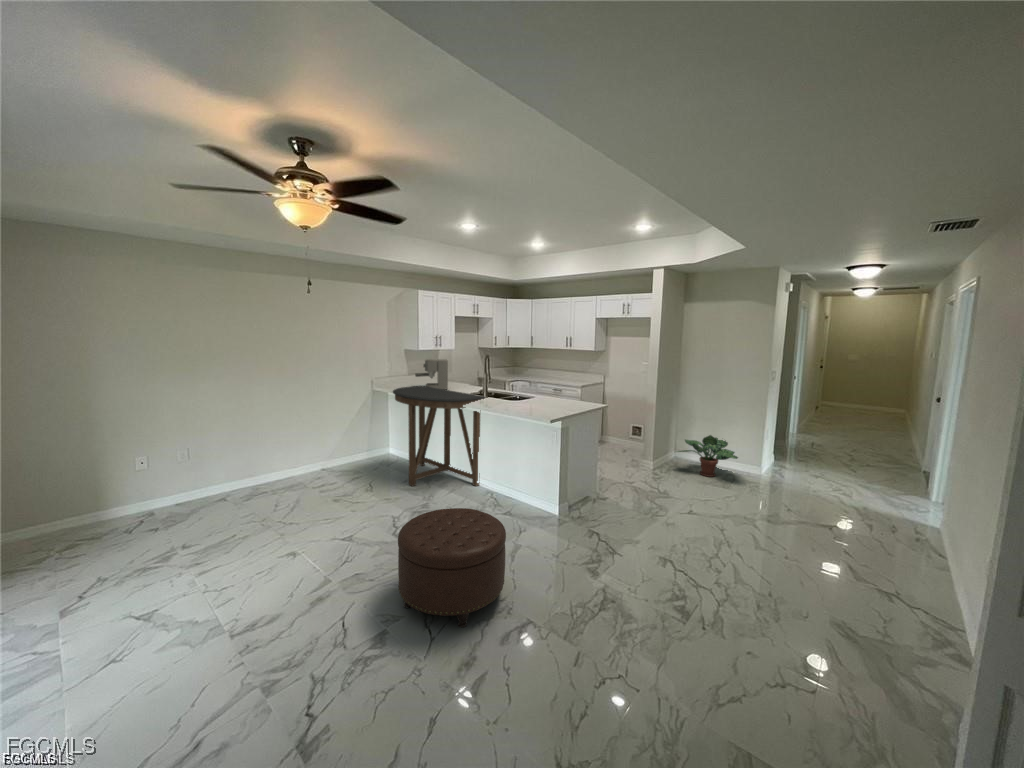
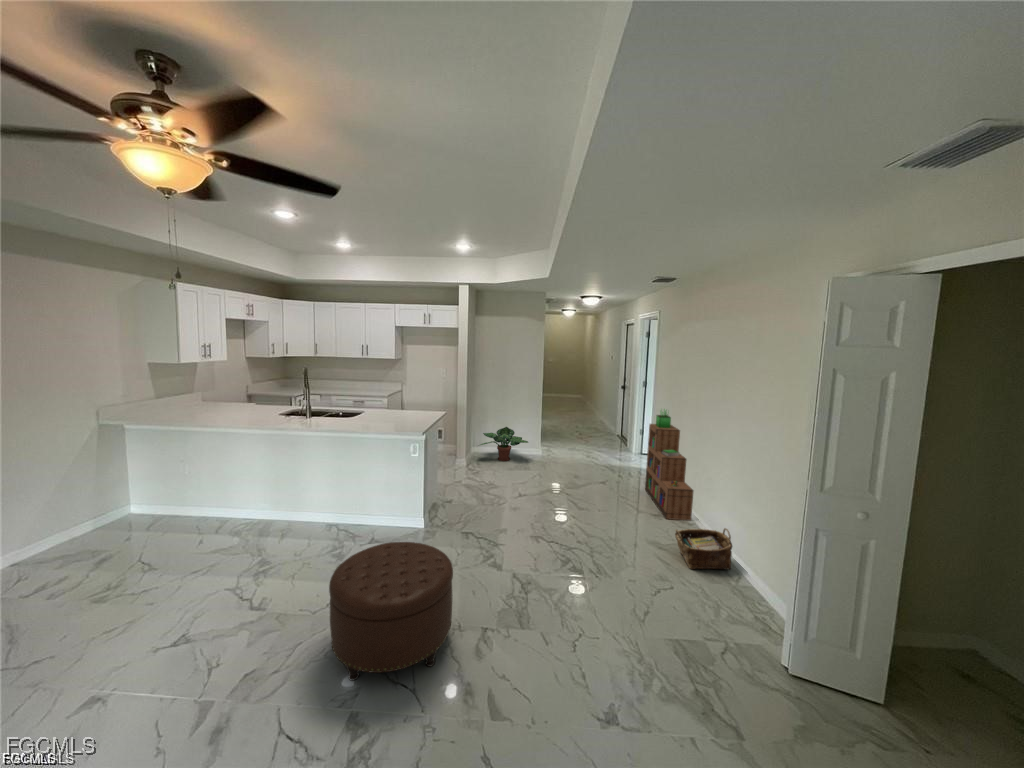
coffee maker: present [415,359,448,390] -> none [186,375,240,417]
console table: present [393,386,485,486] -> none [162,412,316,547]
bookshelf: none [911,434,982,632] -> present [645,409,693,520]
woven basket: none [874,622,997,732] -> present [675,528,732,569]

